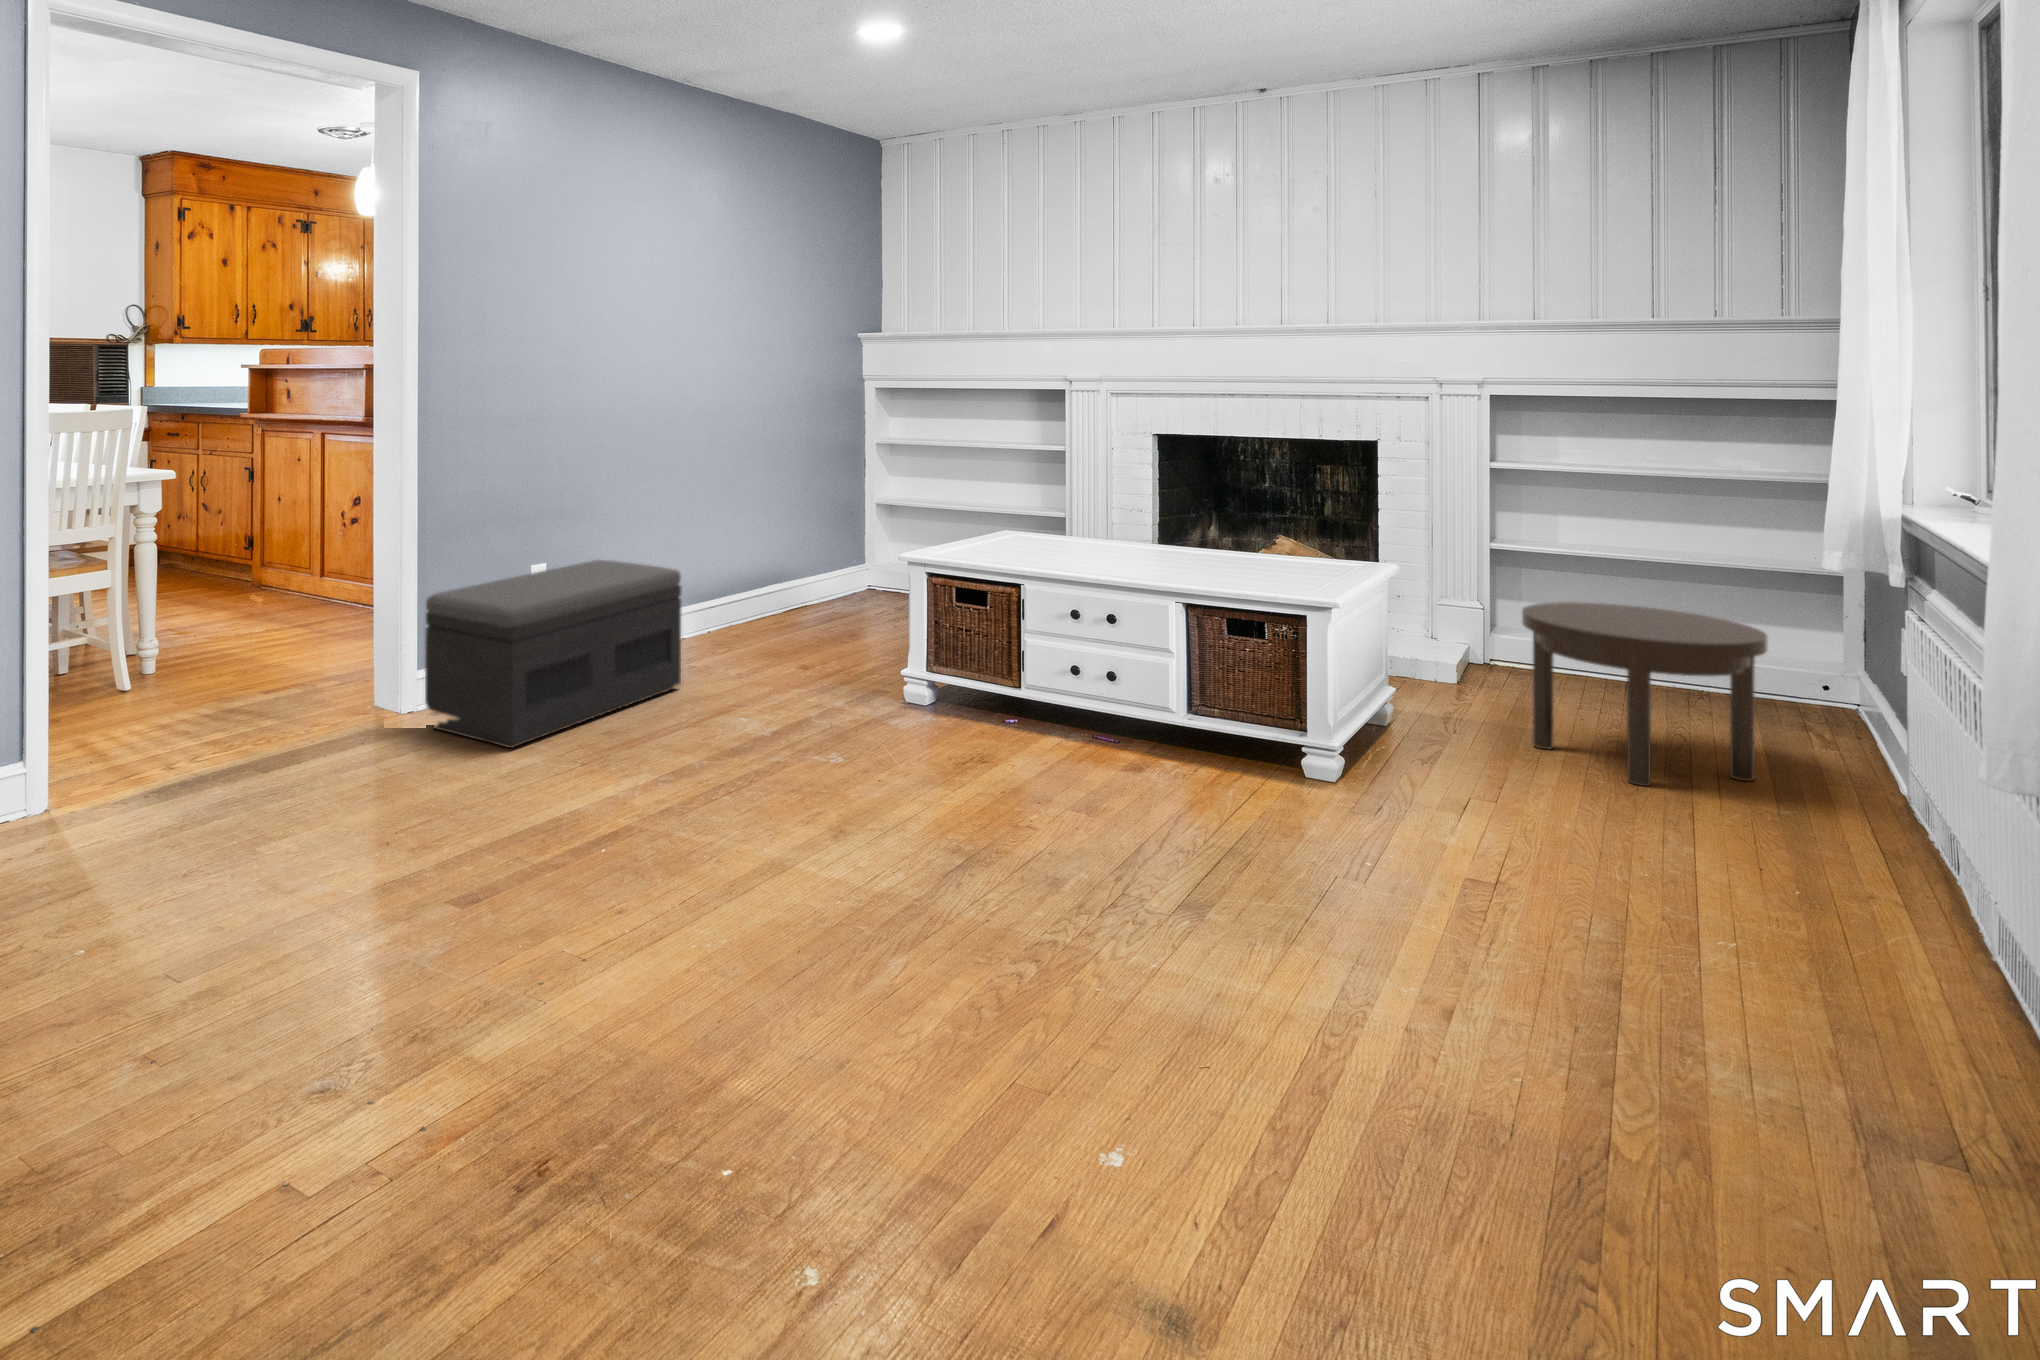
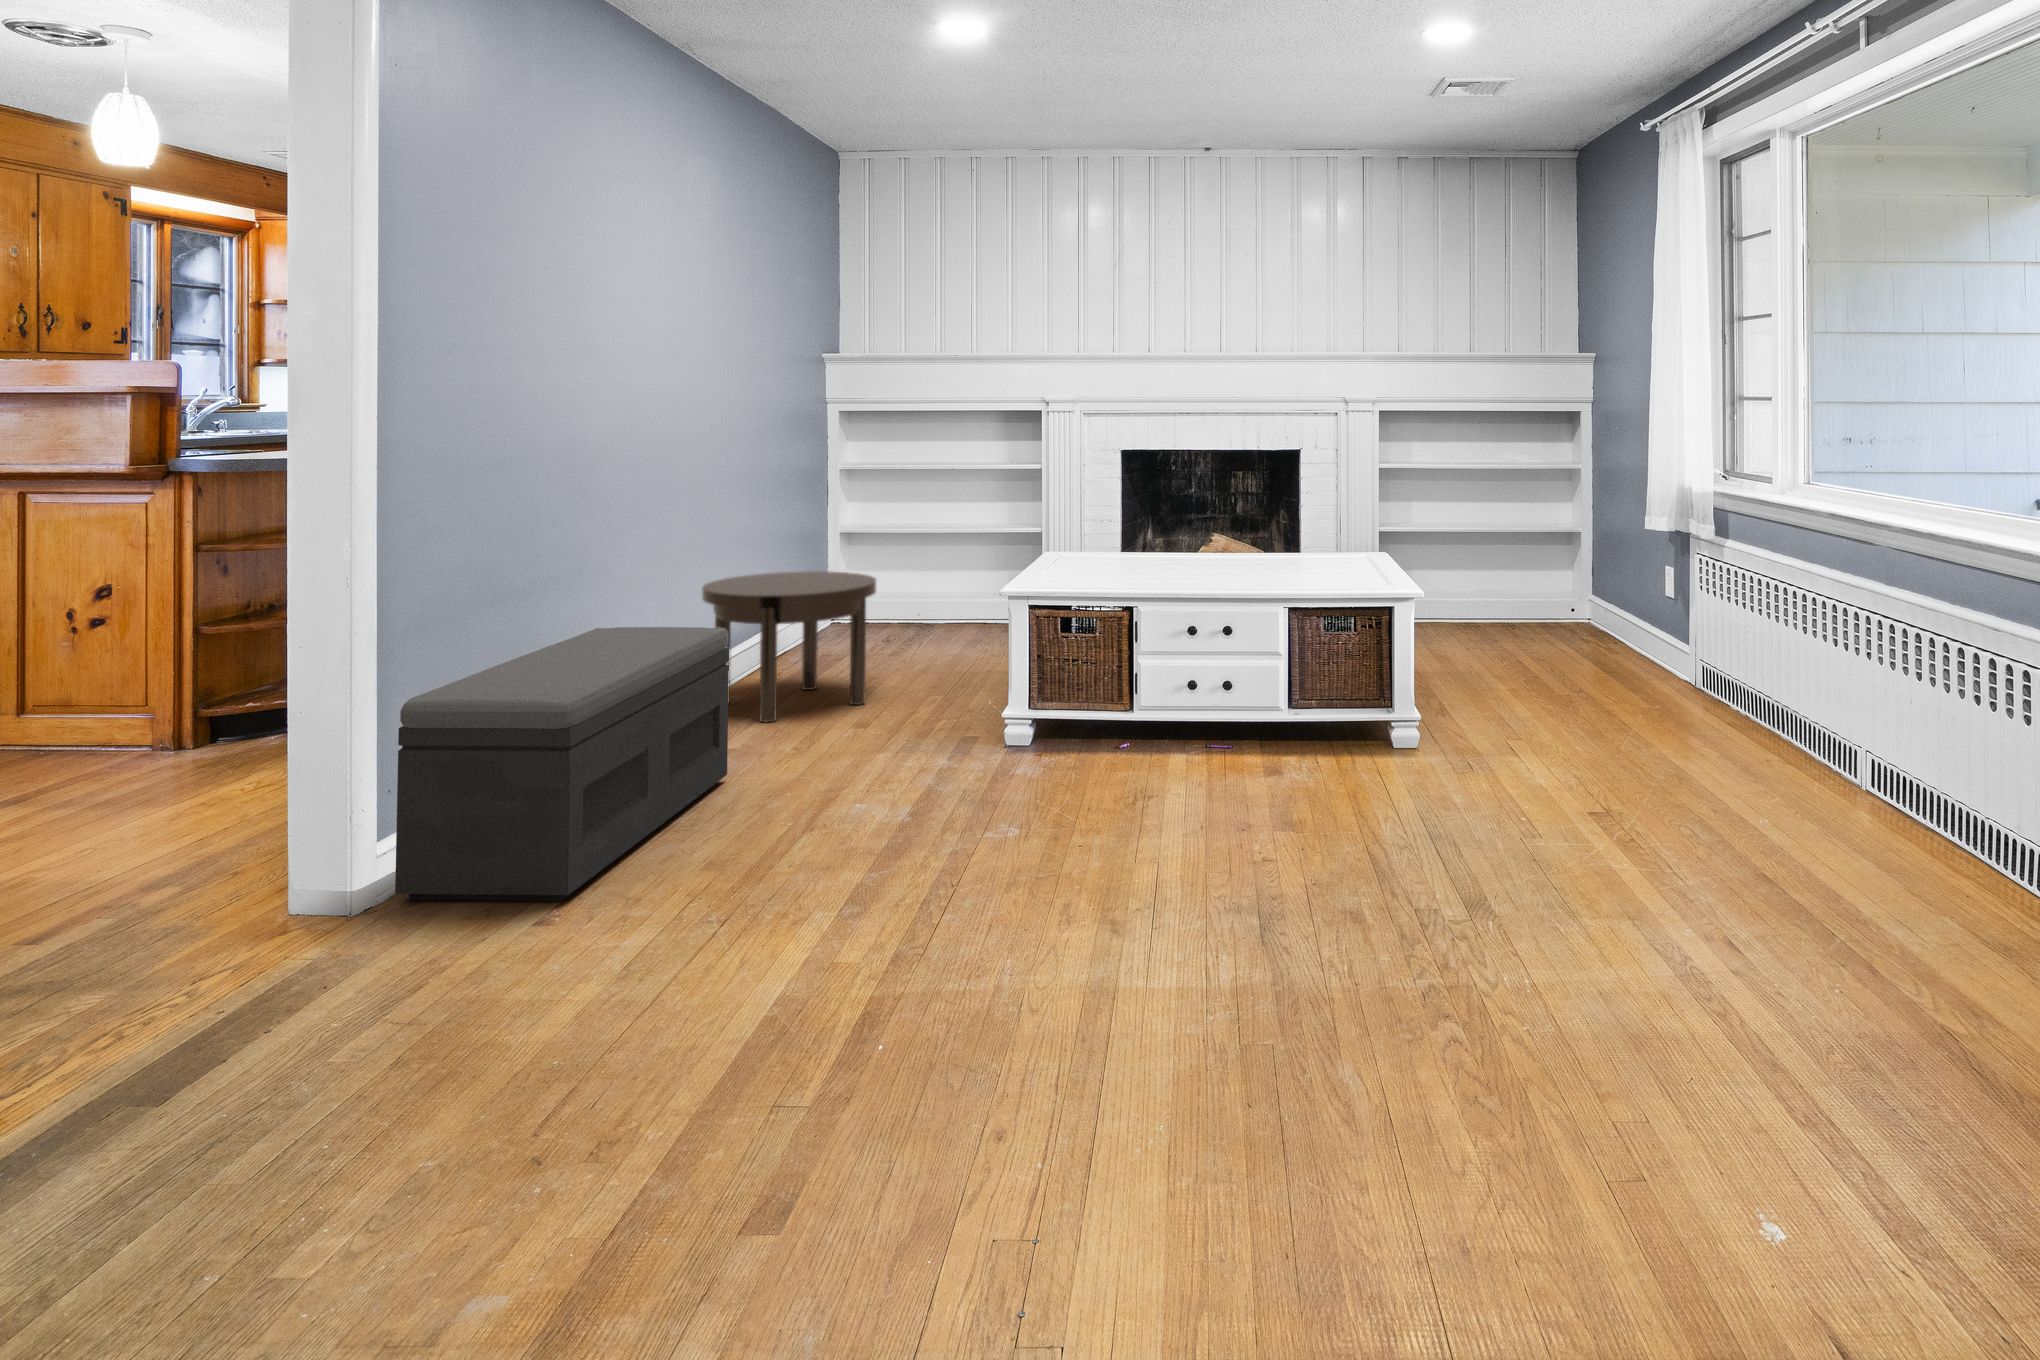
side table: present [1522,602,1768,786] -> present [702,571,876,722]

